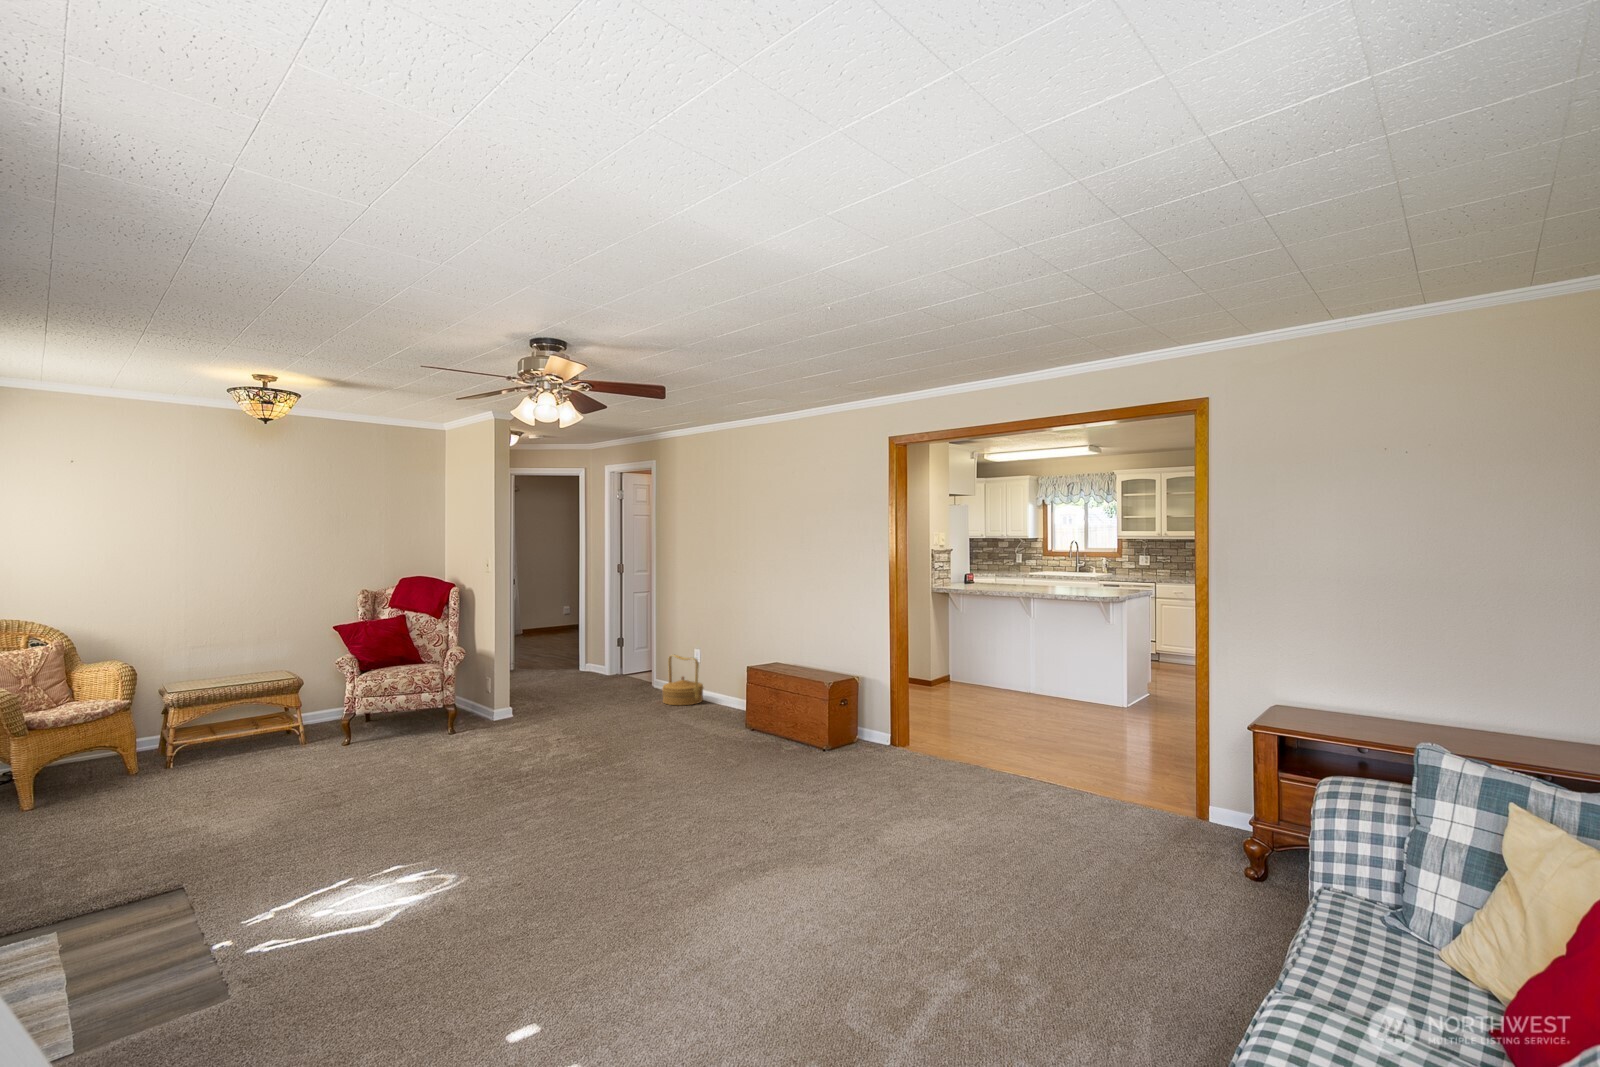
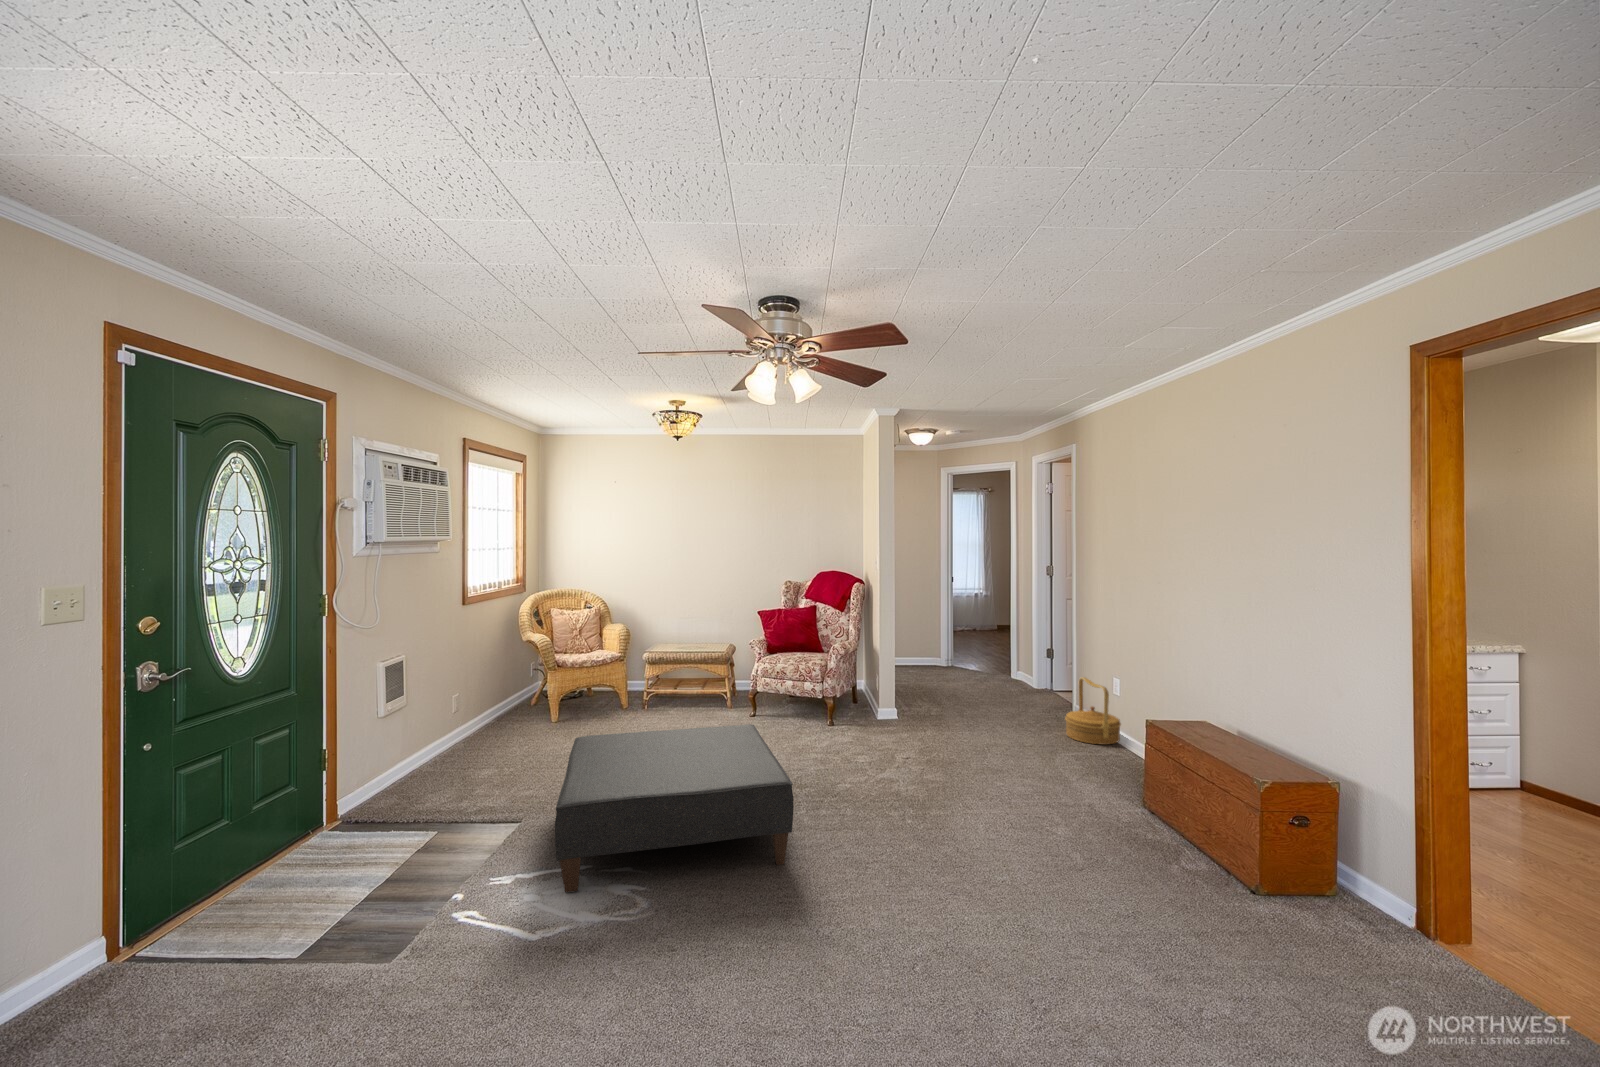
ottoman: none [237,729,549,897] -> present [555,724,793,892]

